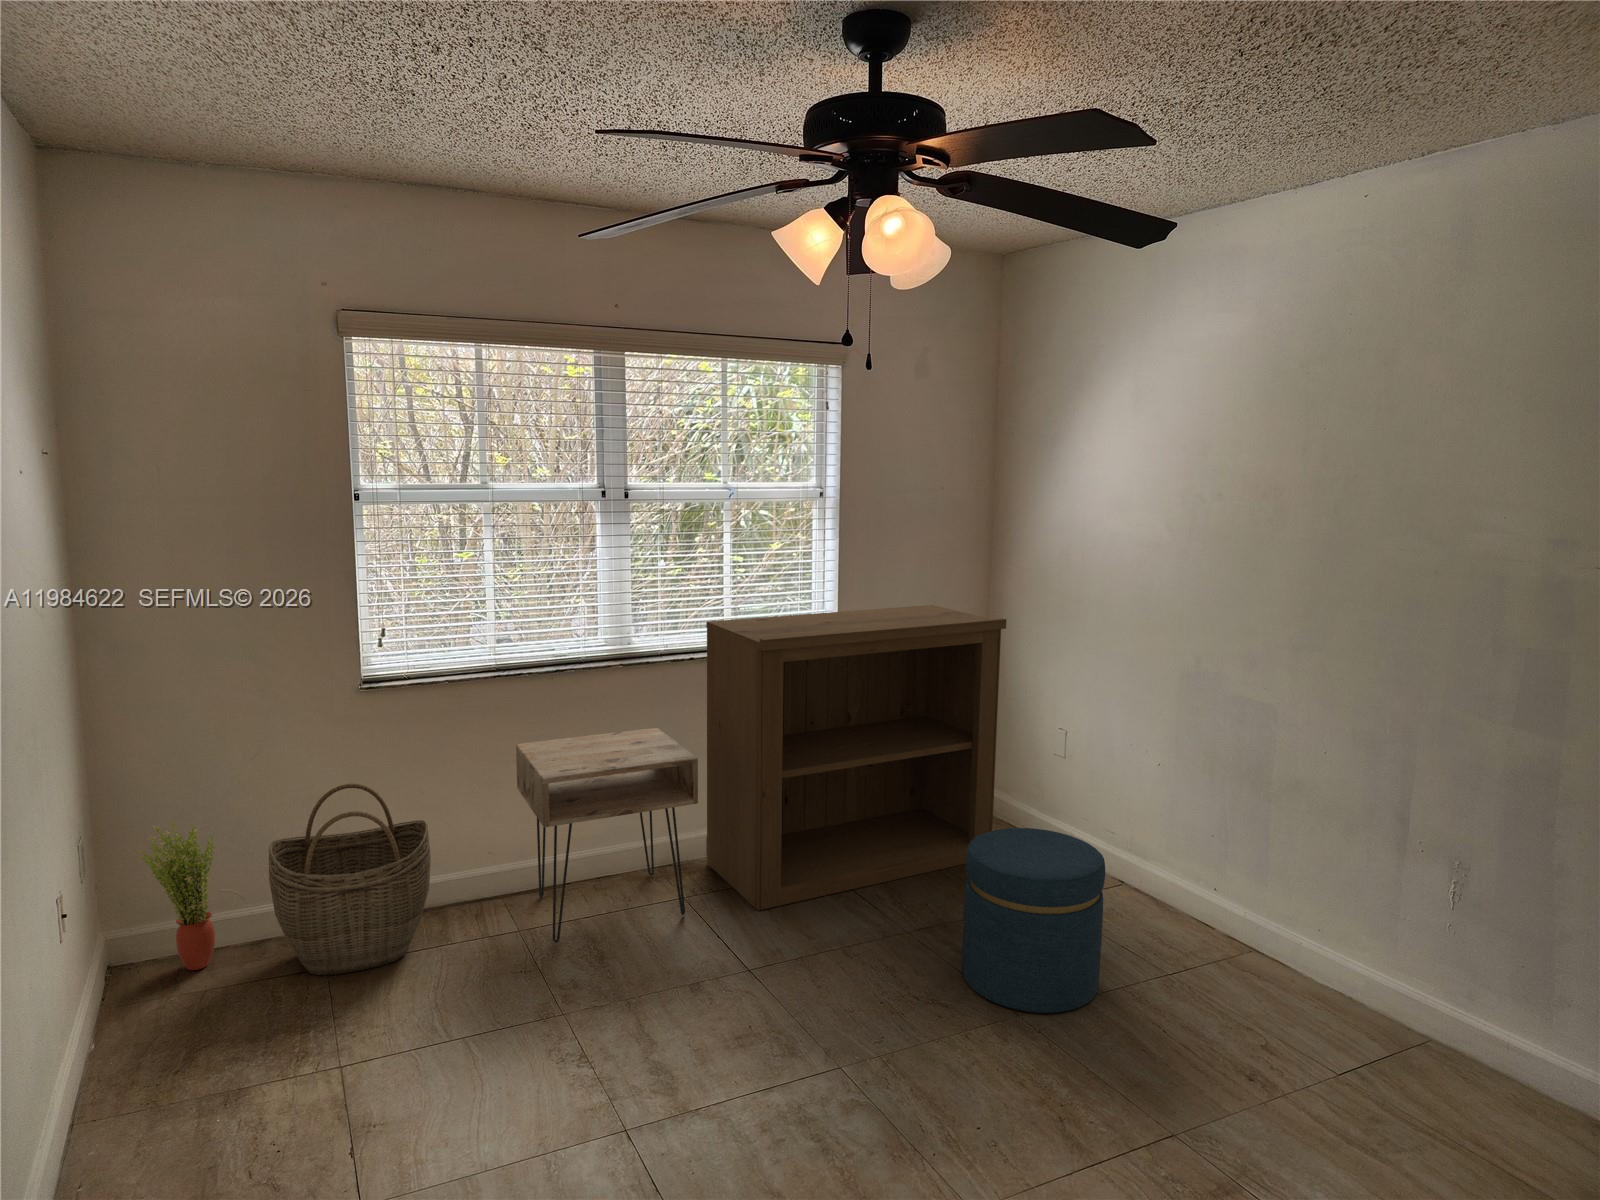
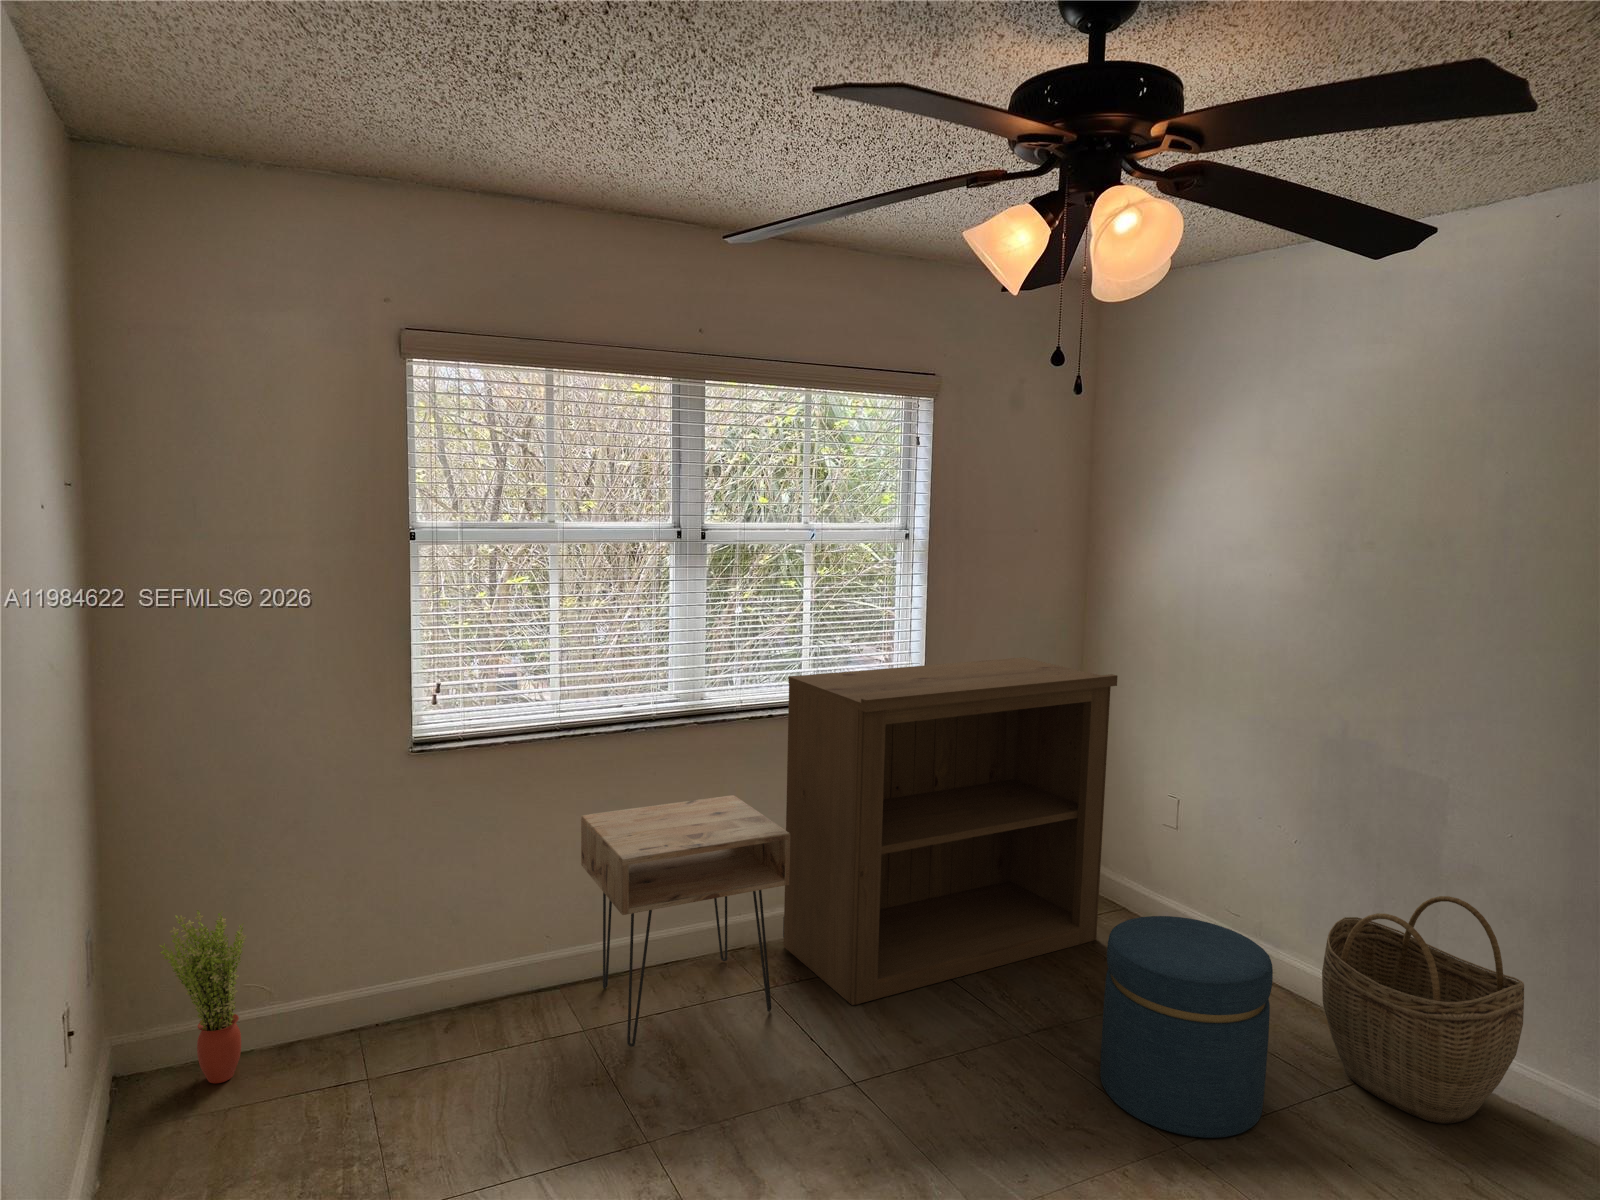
woven basket: present [269,784,431,975] -> present [1322,896,1524,1124]

